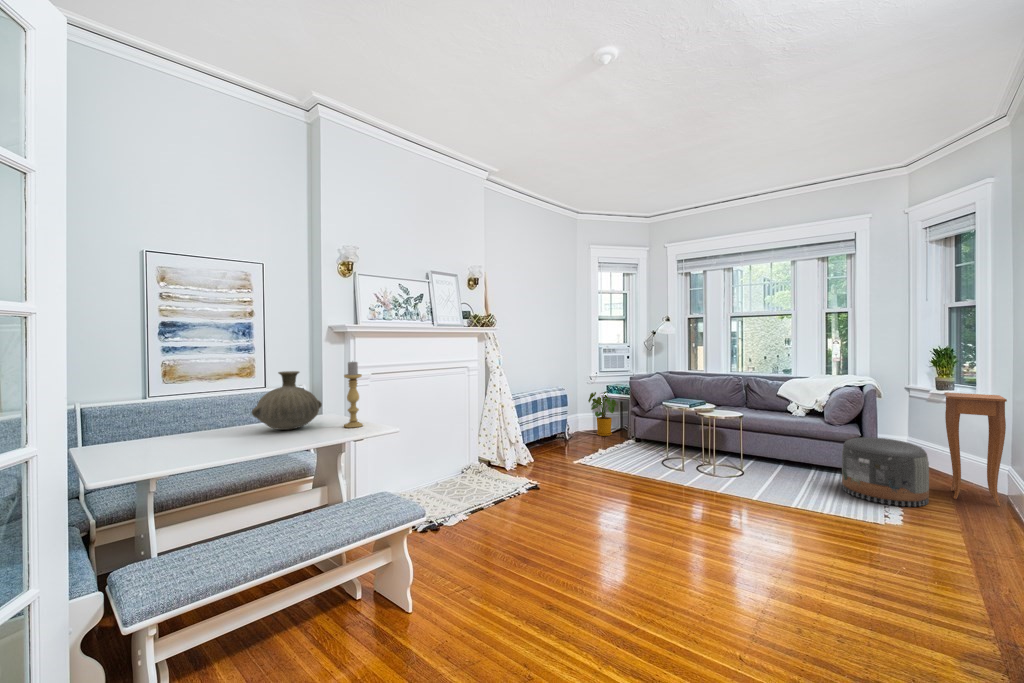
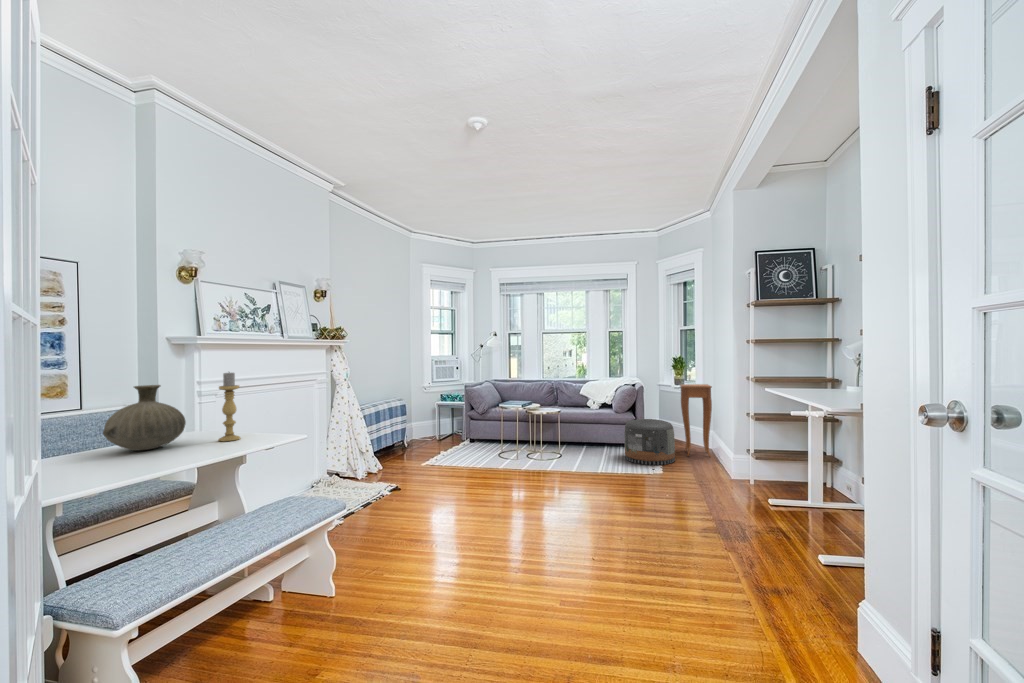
house plant: present [588,392,618,436] -> none [424,400,454,441]

